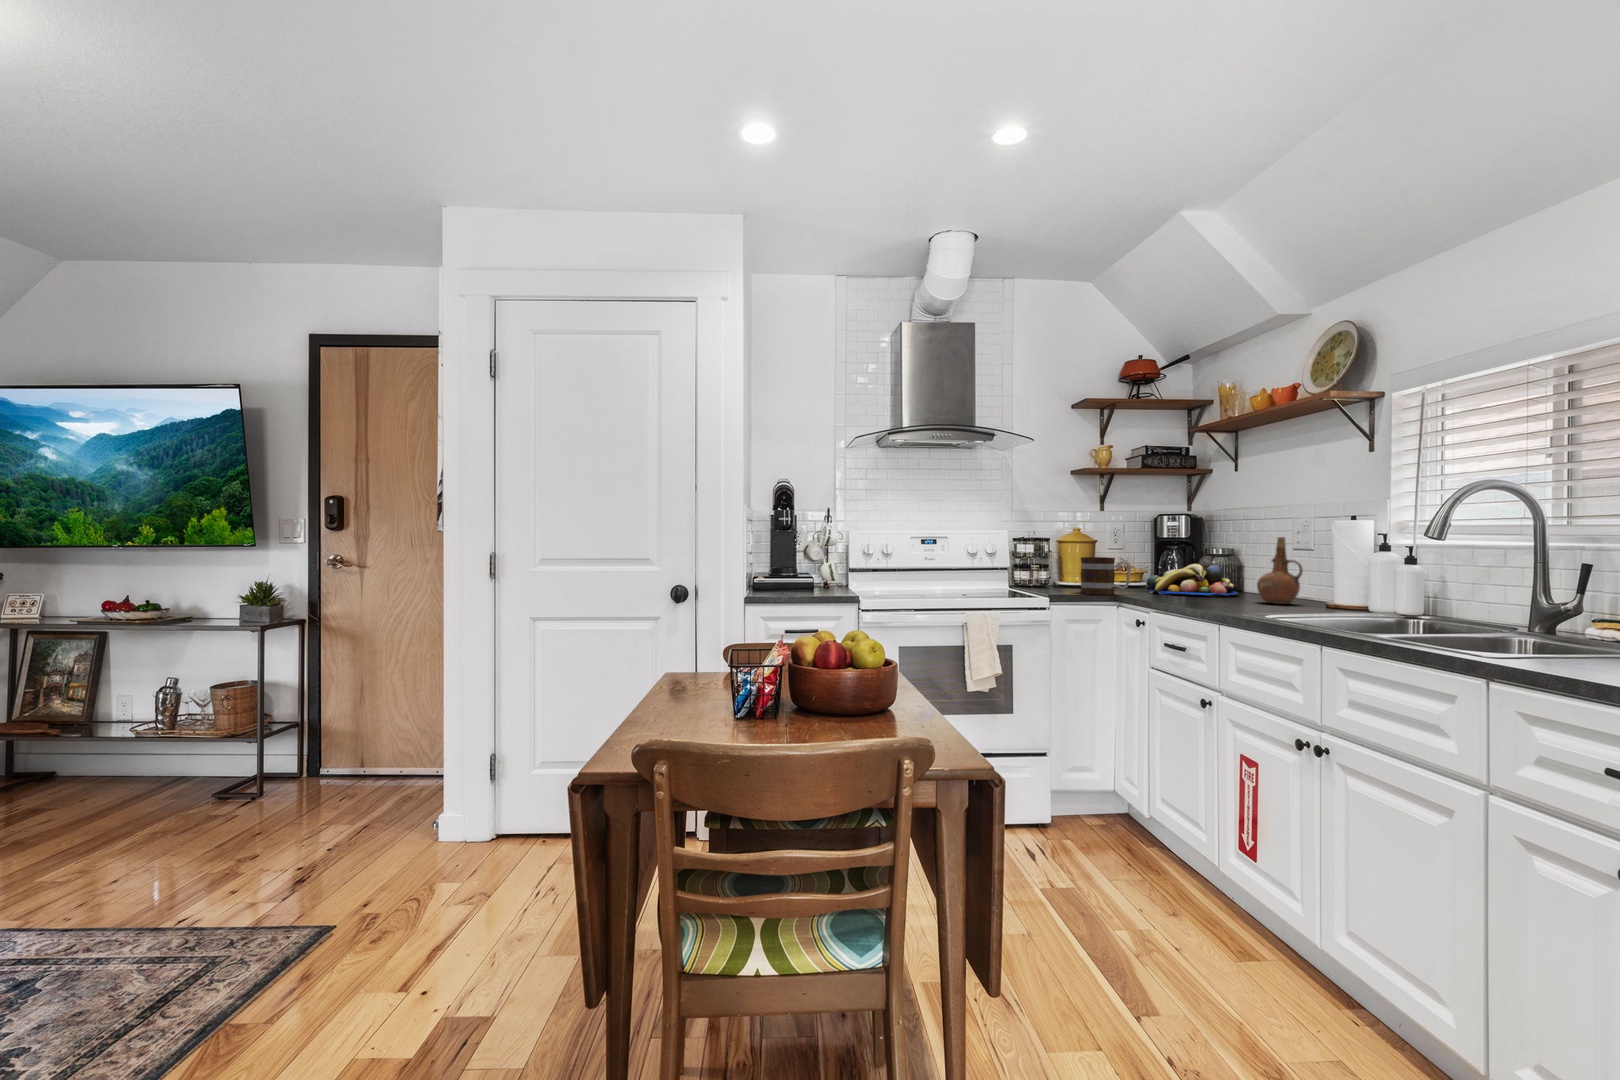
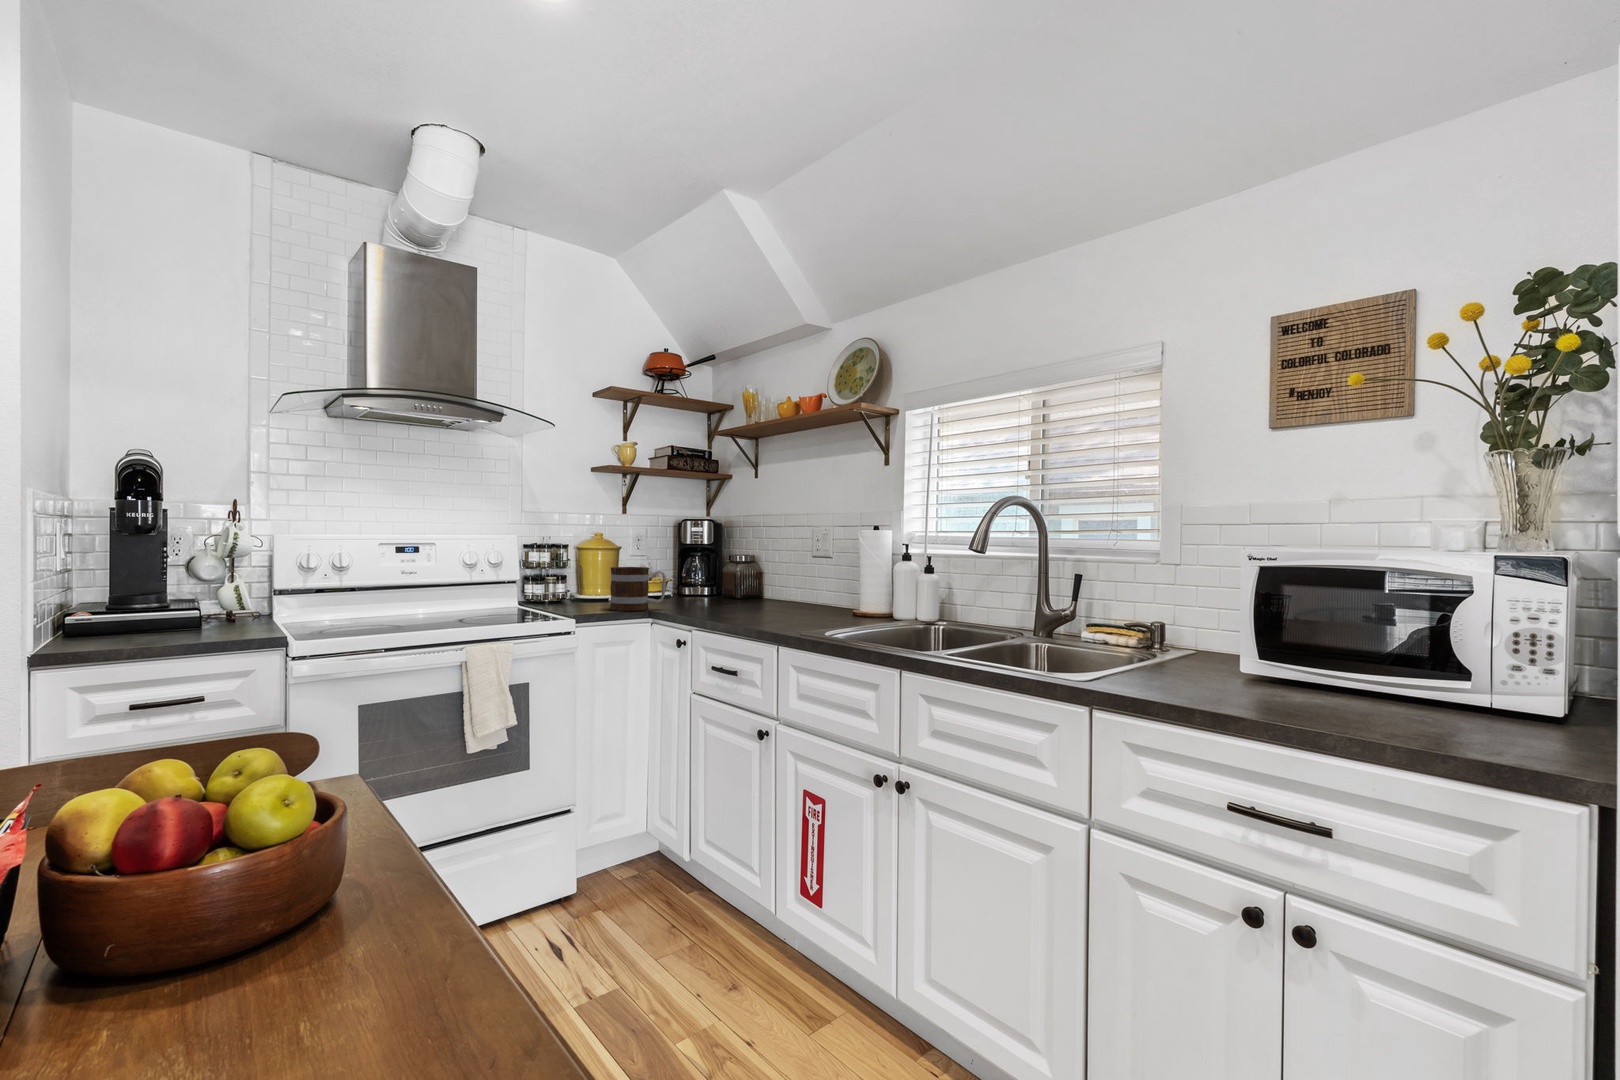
ceramic pitcher: present [1257,537,1303,604] -> none [790,545,829,612]
fruit bowl: present [1146,564,1238,596] -> none [675,572,765,606]

